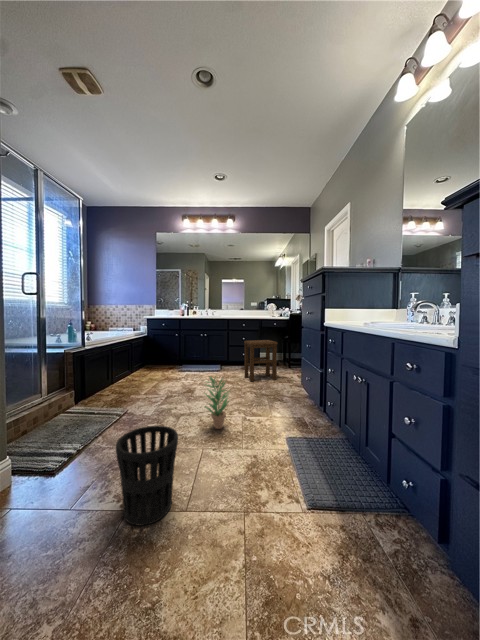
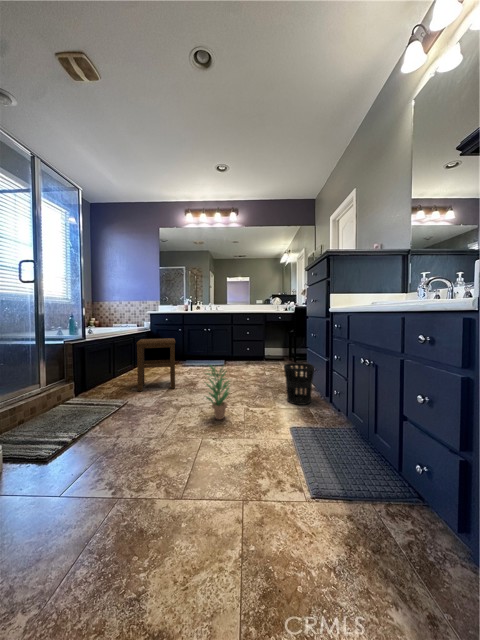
stool: present [244,340,278,382] -> present [137,338,176,391]
wastebasket: present [116,426,178,526] -> present [284,363,314,405]

